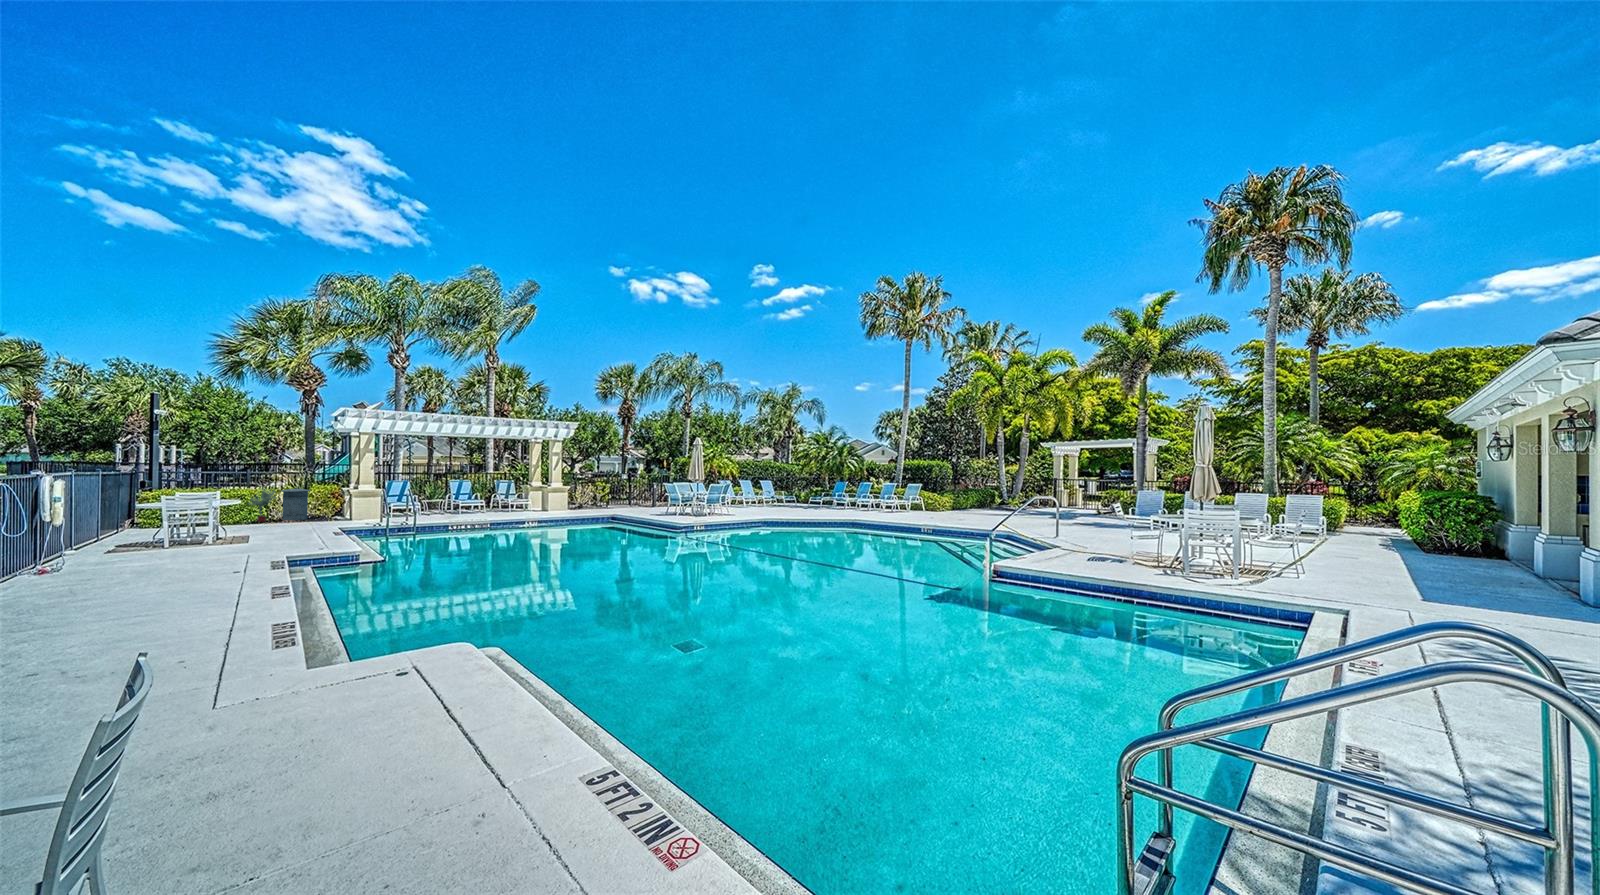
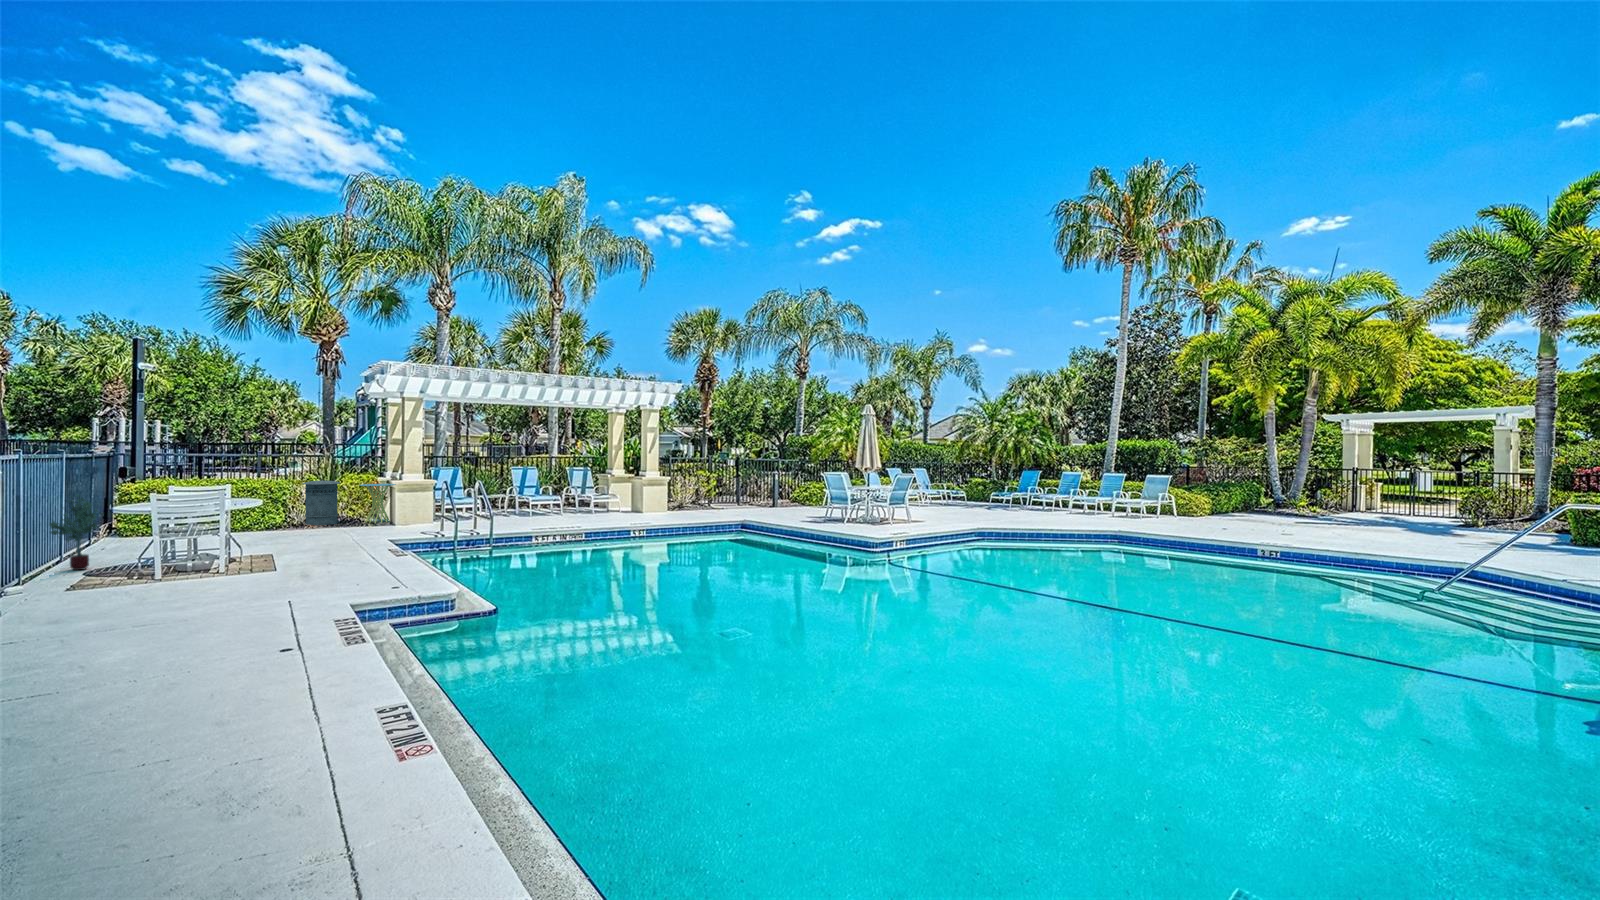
potted tree: present [248,489,275,522] -> present [50,495,98,570]
side table: none [325,491,353,519] -> present [360,484,396,523]

